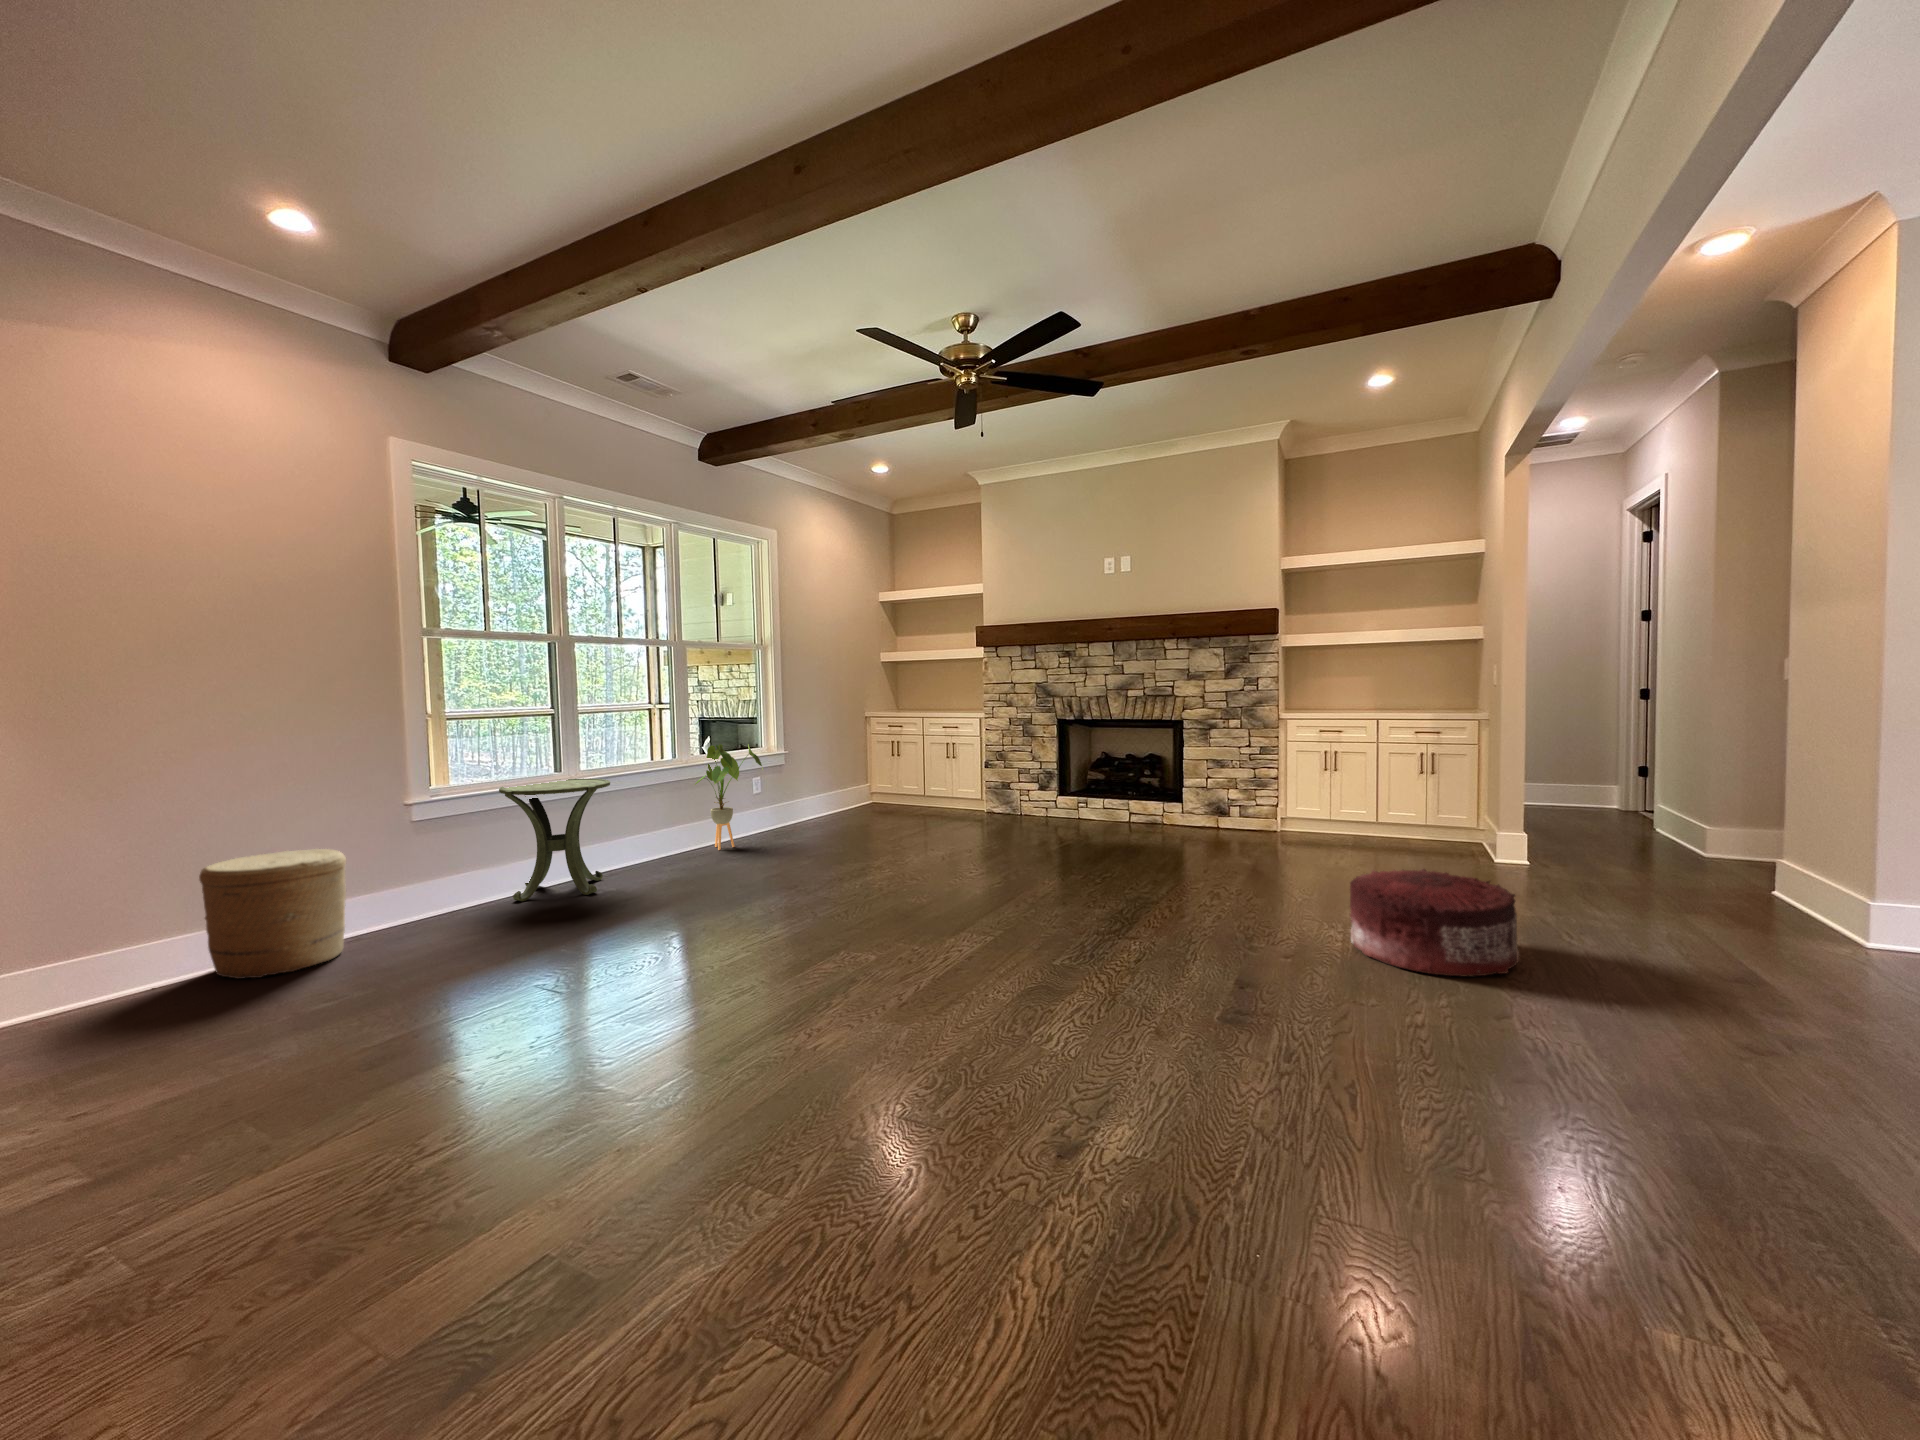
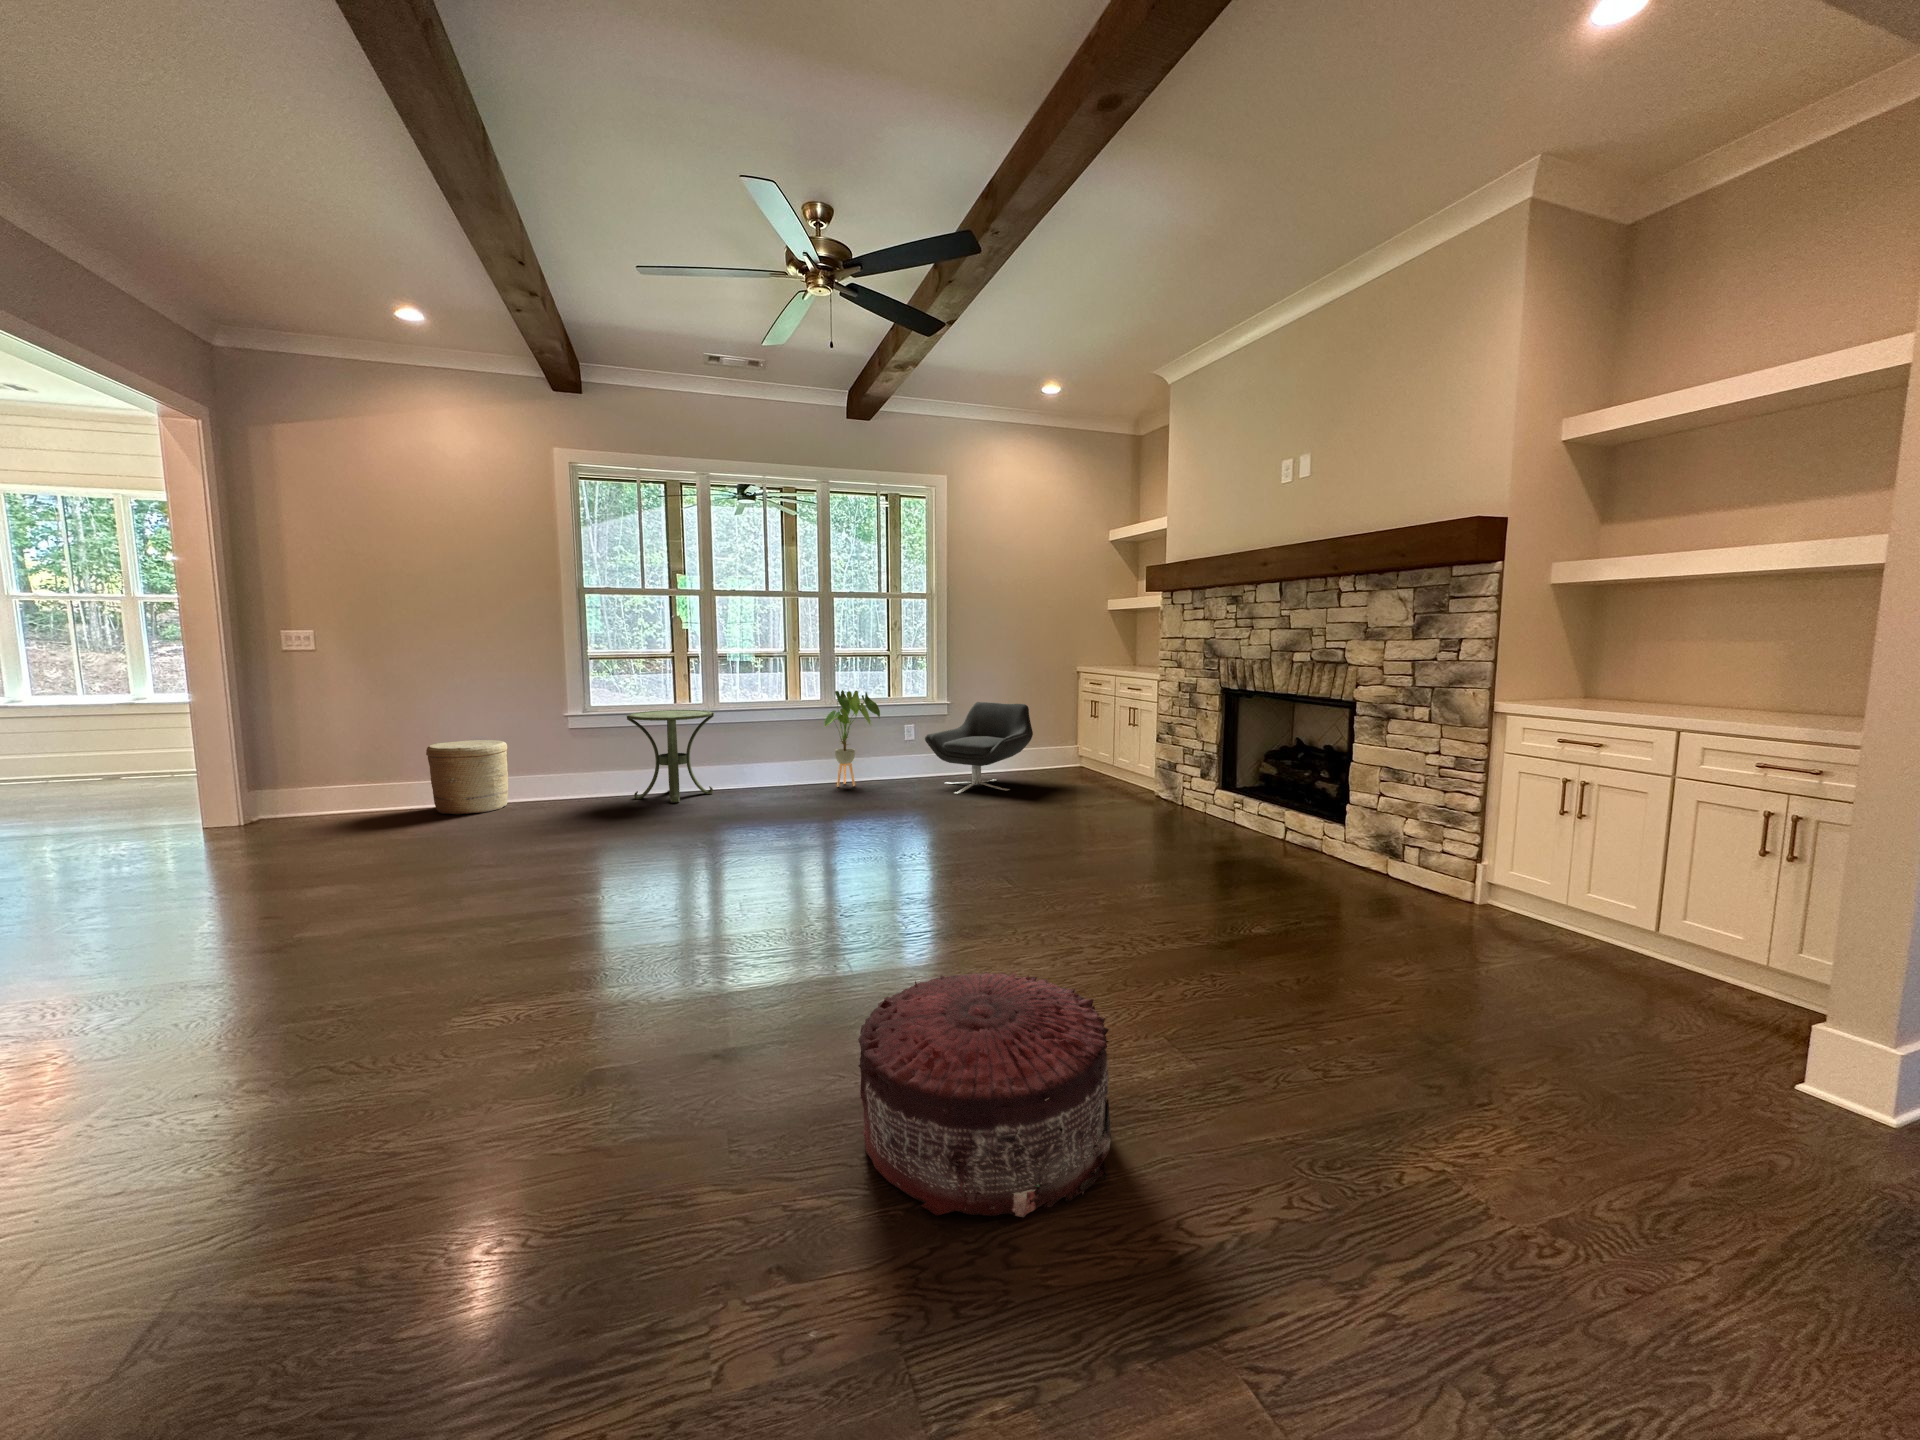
lounge chair: none [795,748,888,836] -> present [925,702,1033,794]

